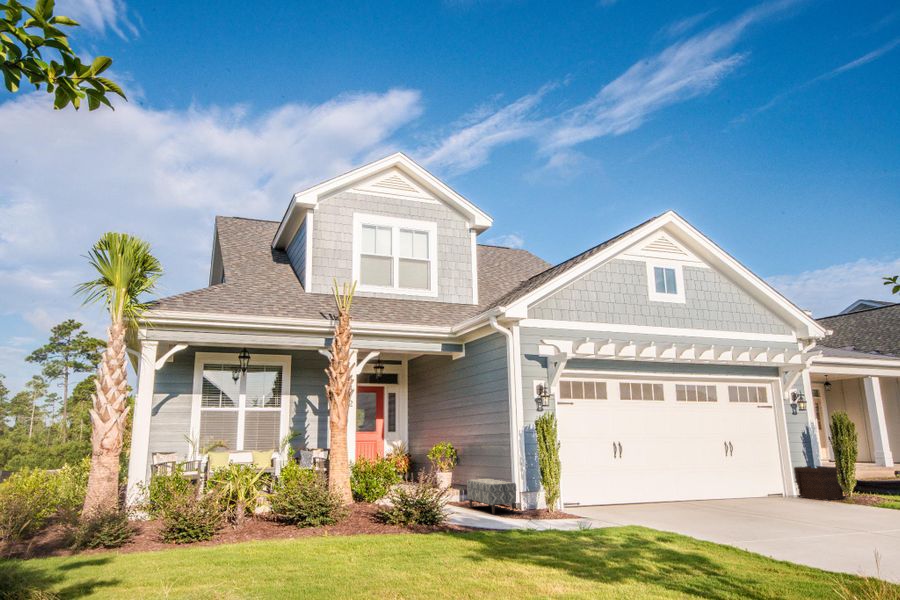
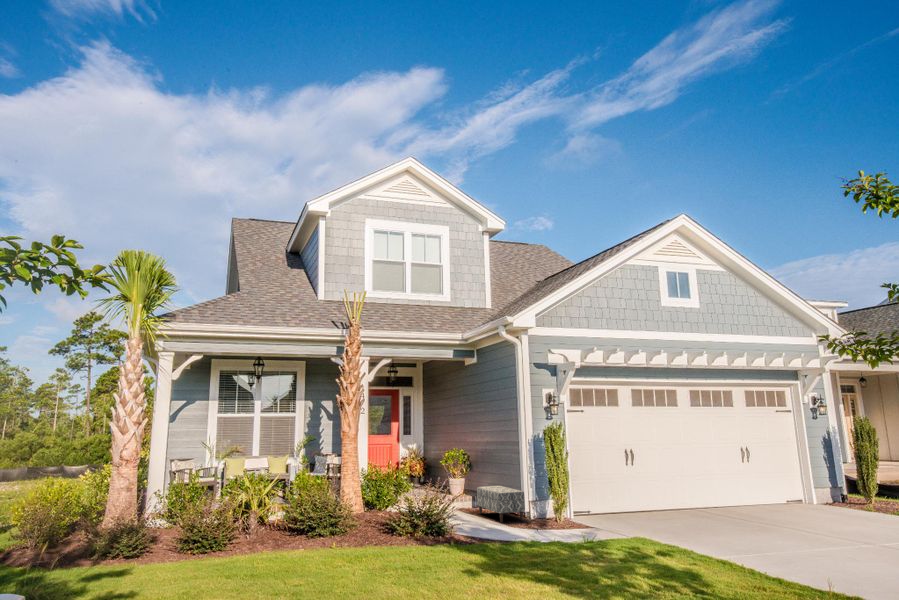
wooden crate: present [794,466,846,500] -> none [812,472,866,509]

